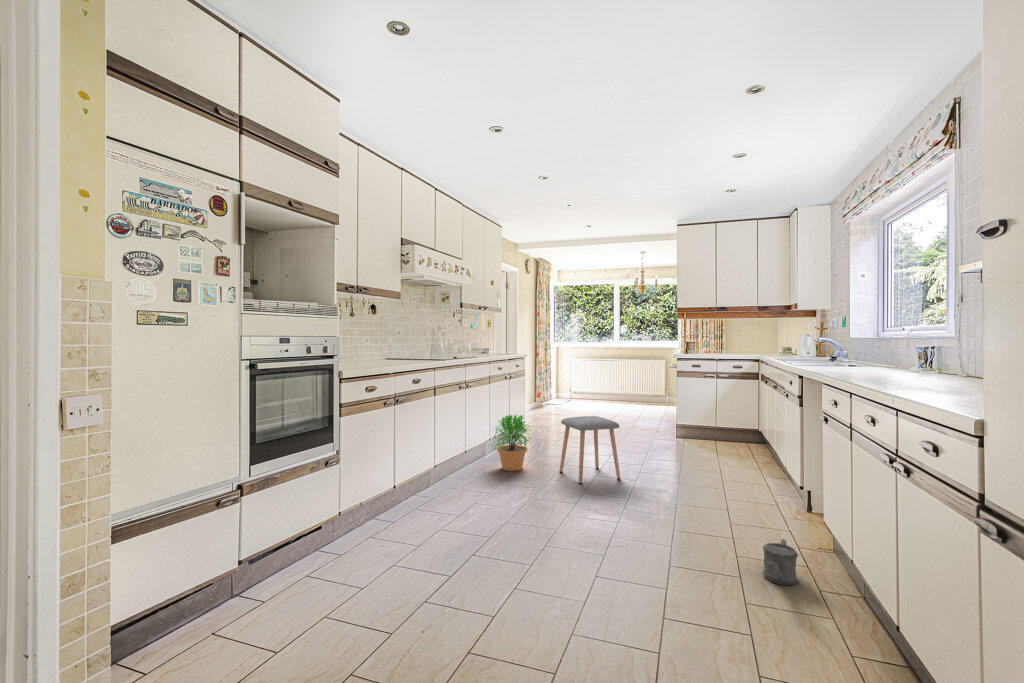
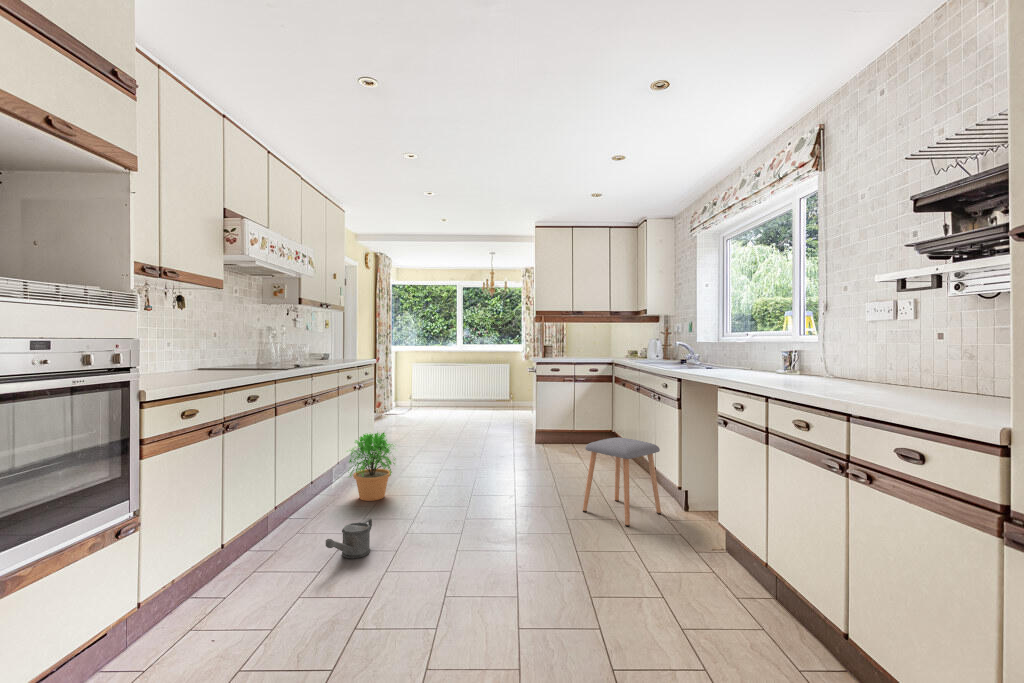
stool: present [560,416,620,484] -> present [583,437,661,526]
watering can: present [763,539,798,585] -> present [326,518,372,559]

